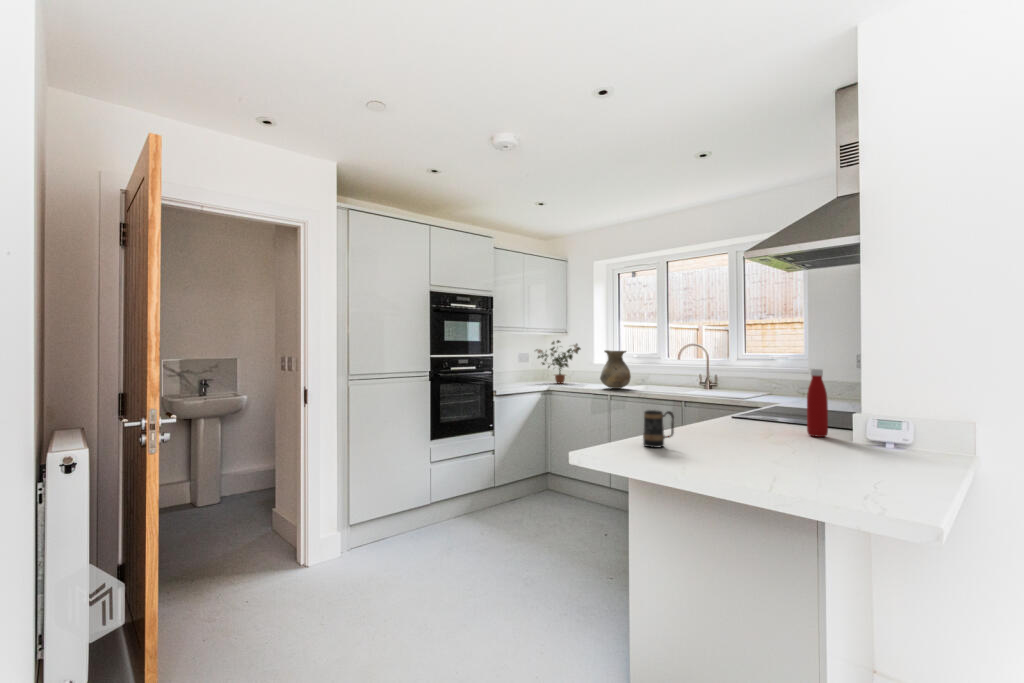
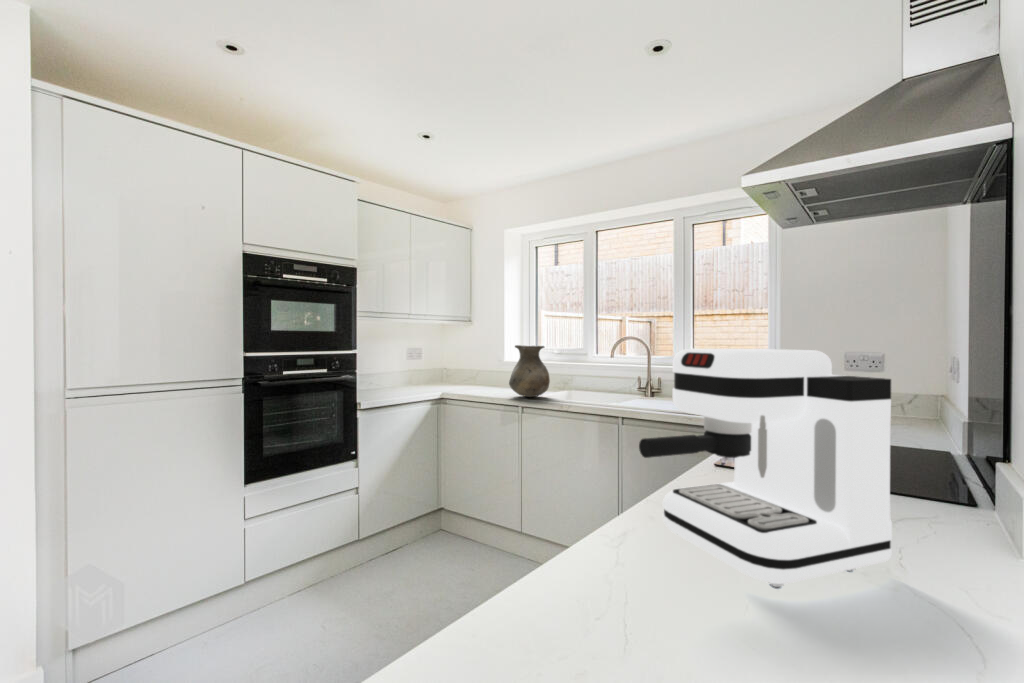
potted plant: present [536,340,581,383] -> none [425,331,488,388]
coffee maker: none [675,348,785,444] -> present [639,349,892,587]
bottle: present [807,369,828,437] -> none [894,392,942,537]
mug: present [643,410,674,448] -> none [567,515,651,631]

